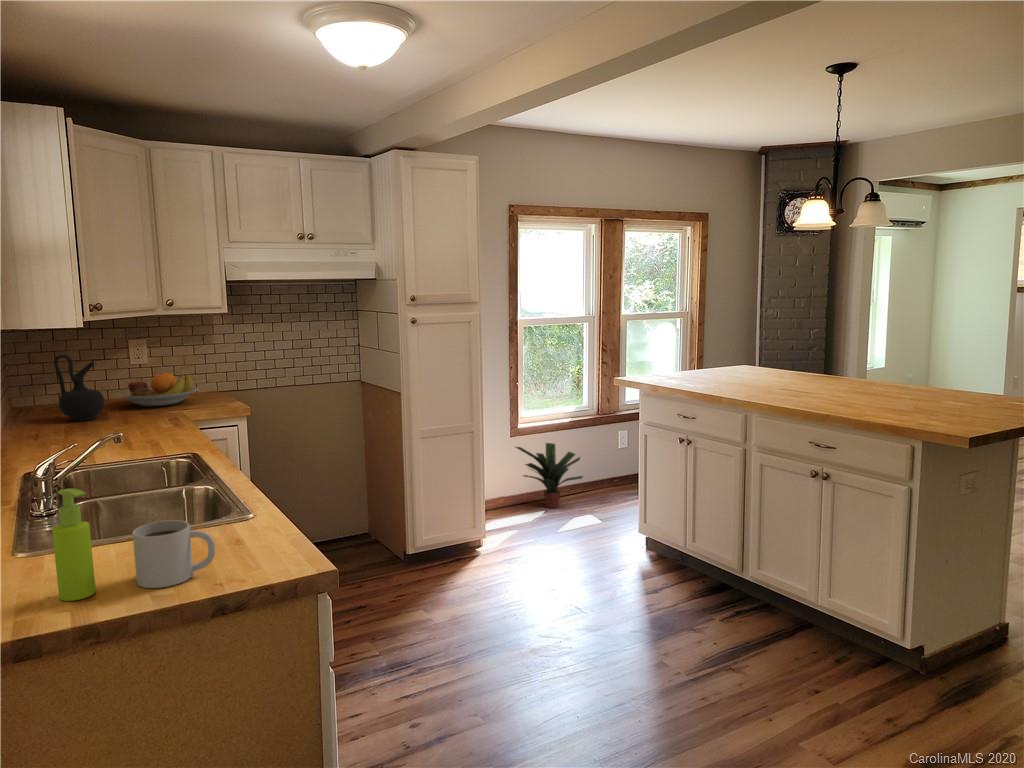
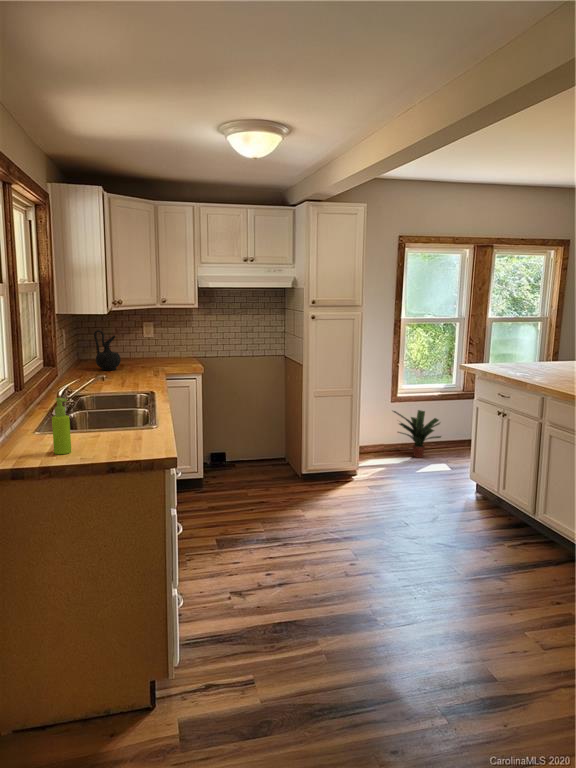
fruit bowl: present [118,373,198,406] -> none [131,344,178,365]
mug: present [133,520,215,588] -> none [90,420,131,454]

